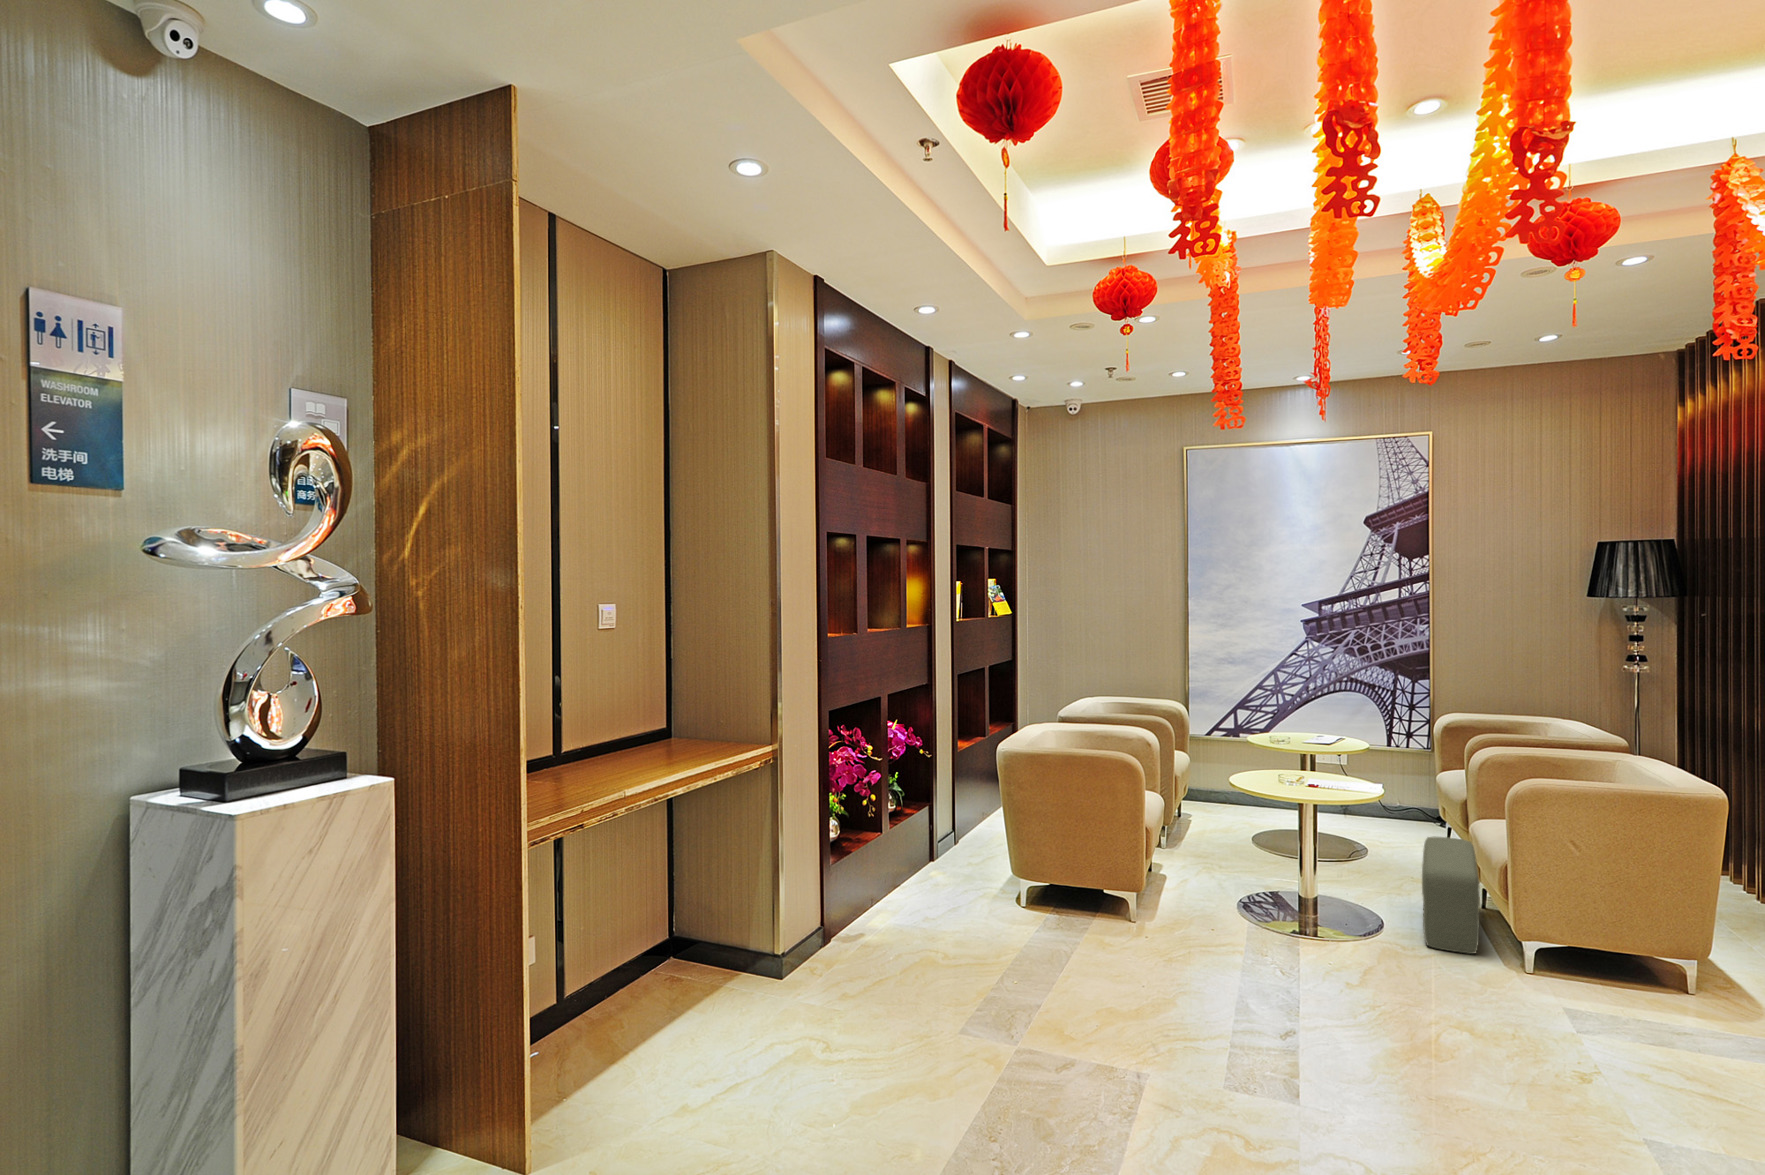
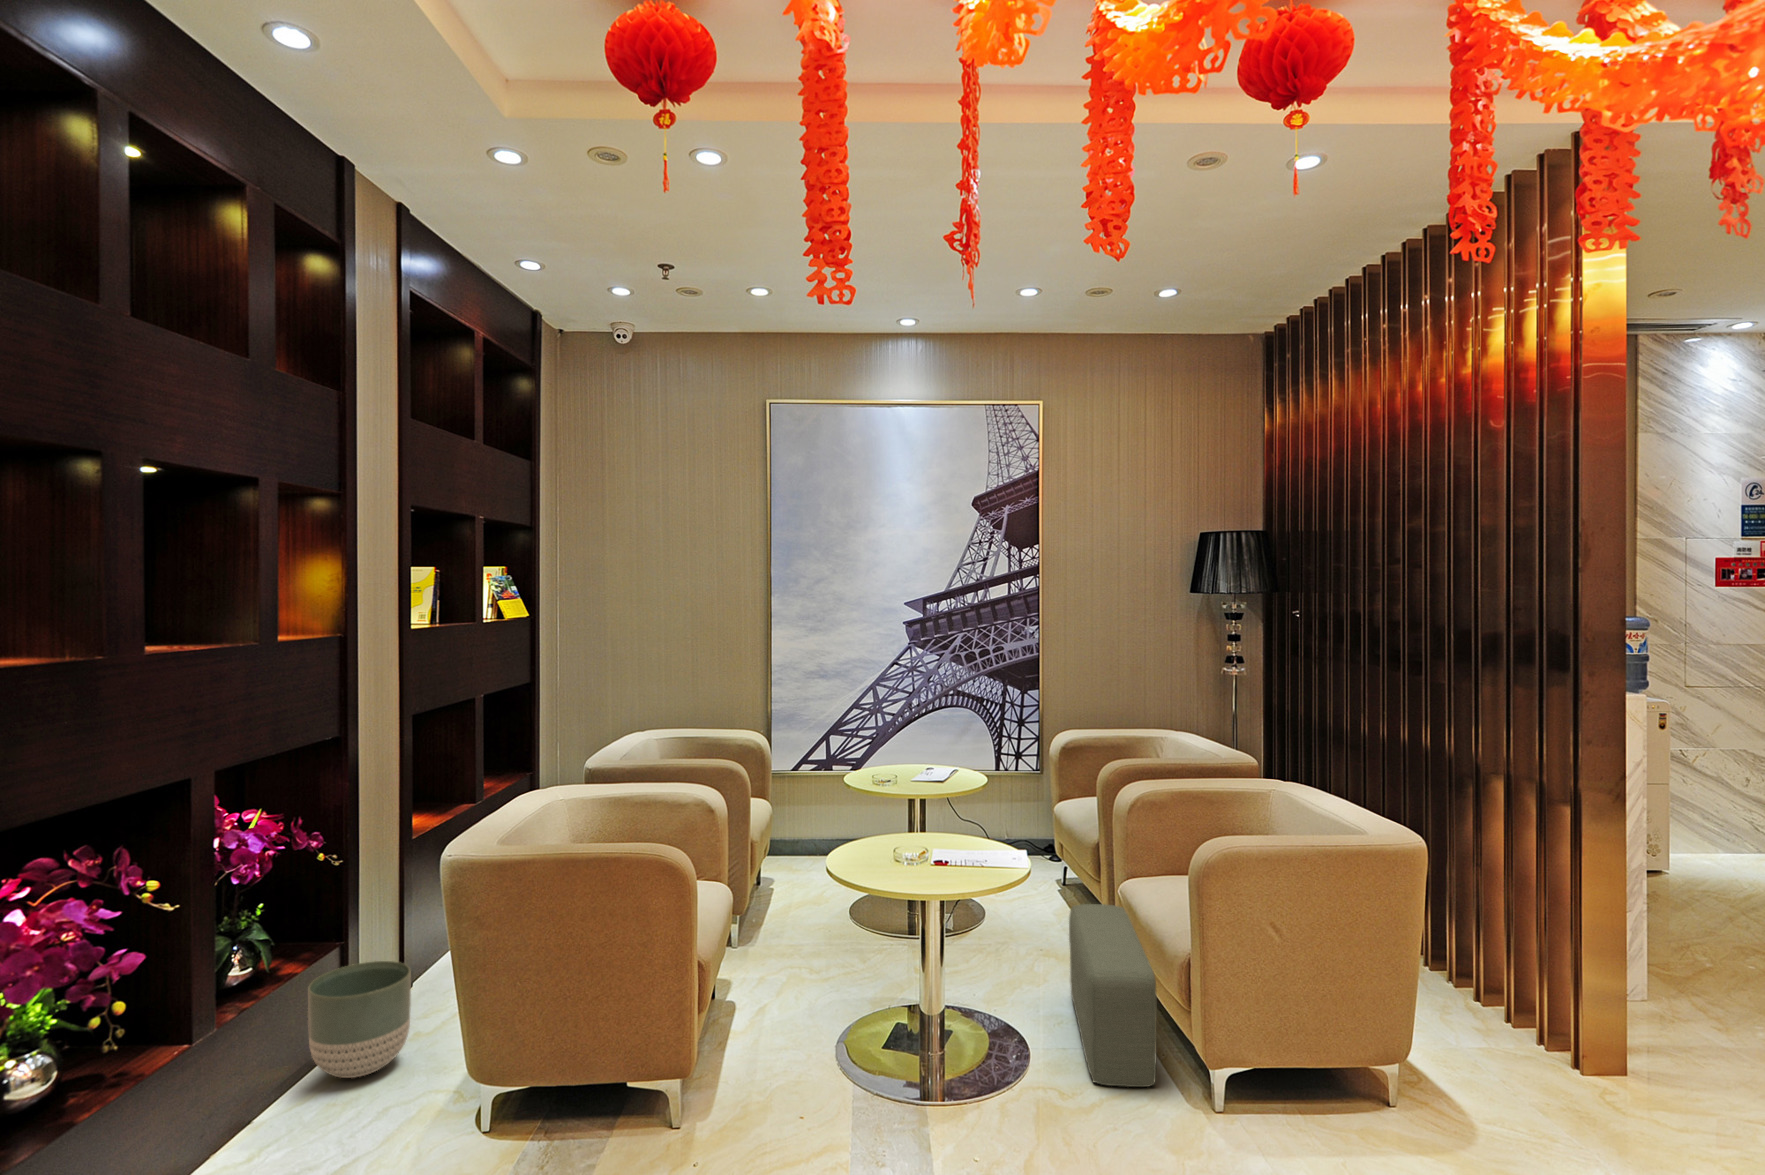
planter: none [919,819,971,880] -> present [308,961,411,1078]

